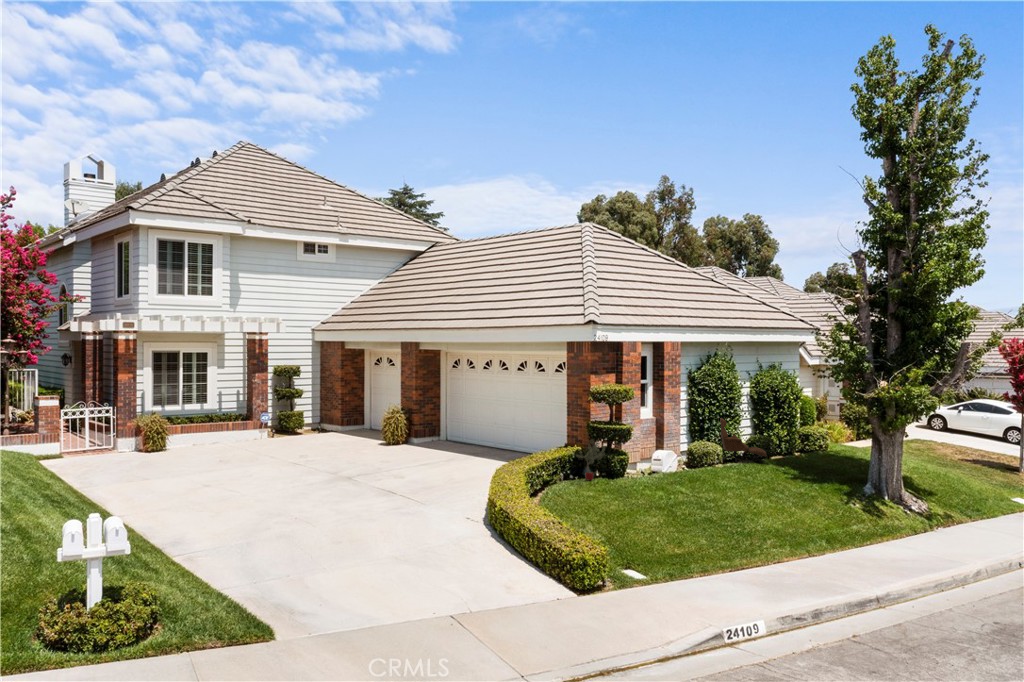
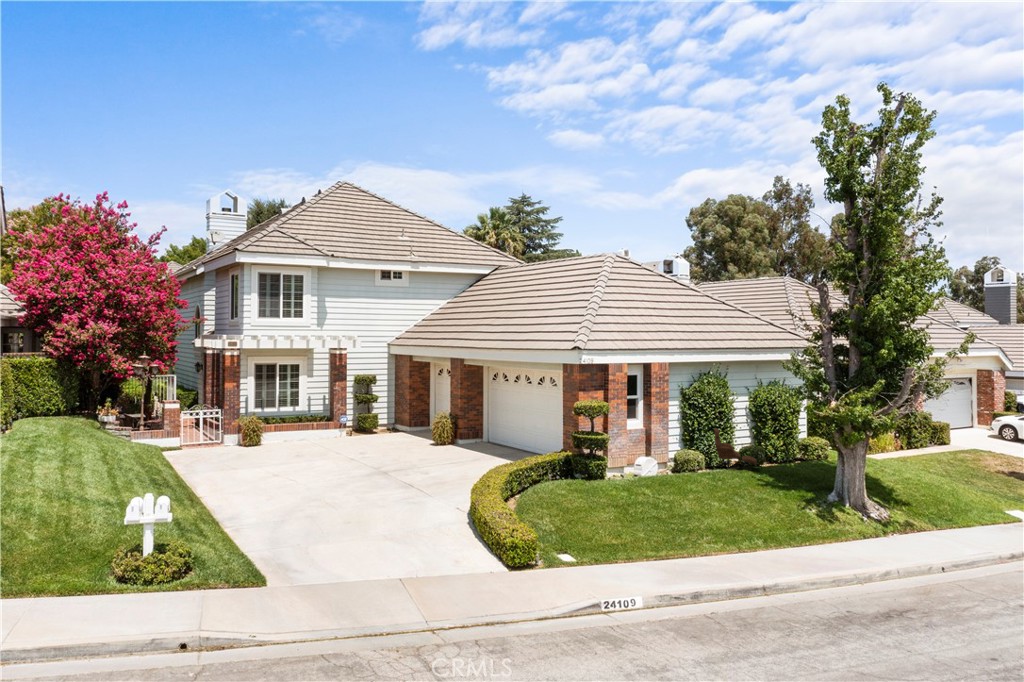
potted tree: present [576,440,605,481] -> none [567,446,592,481]

